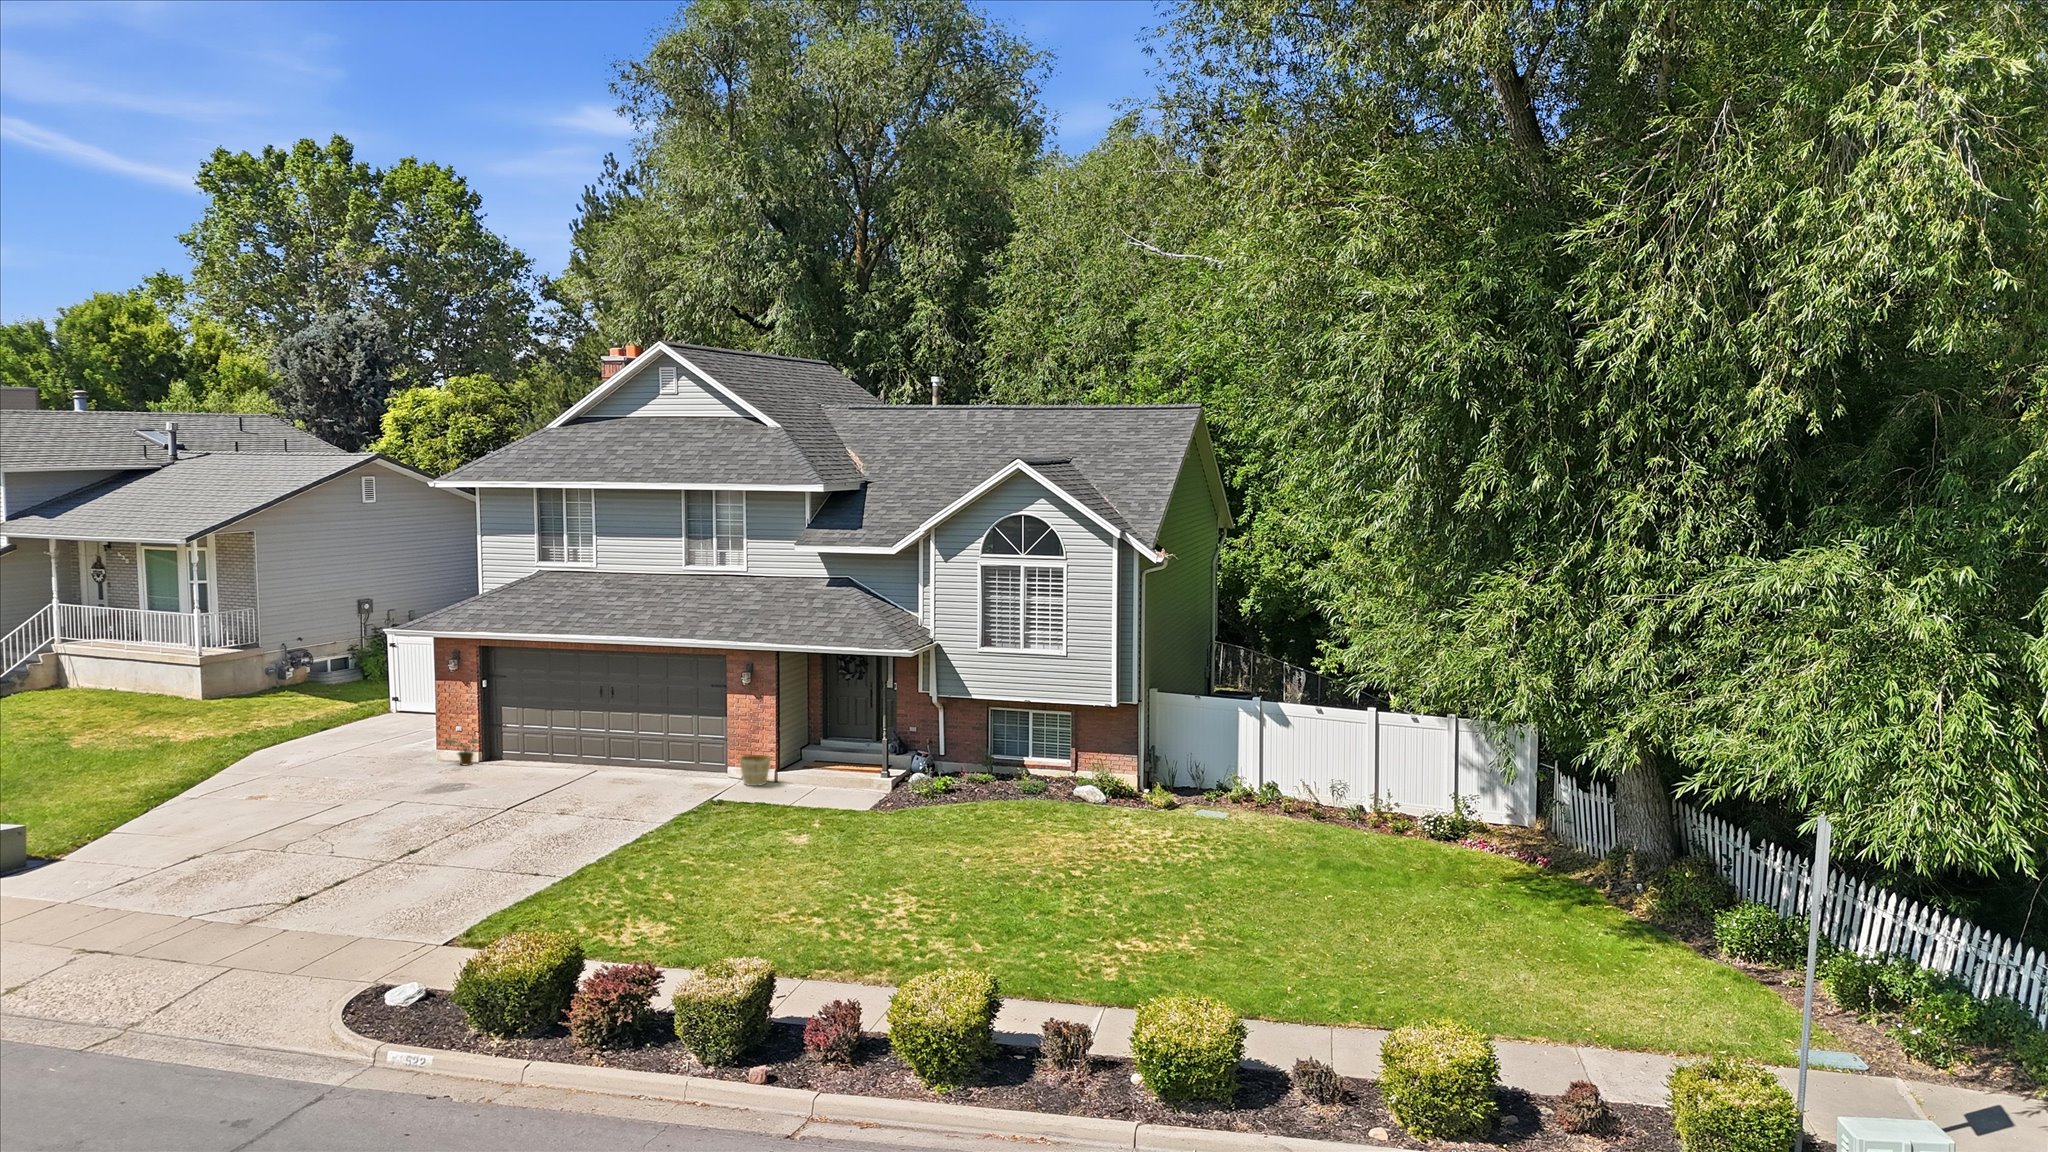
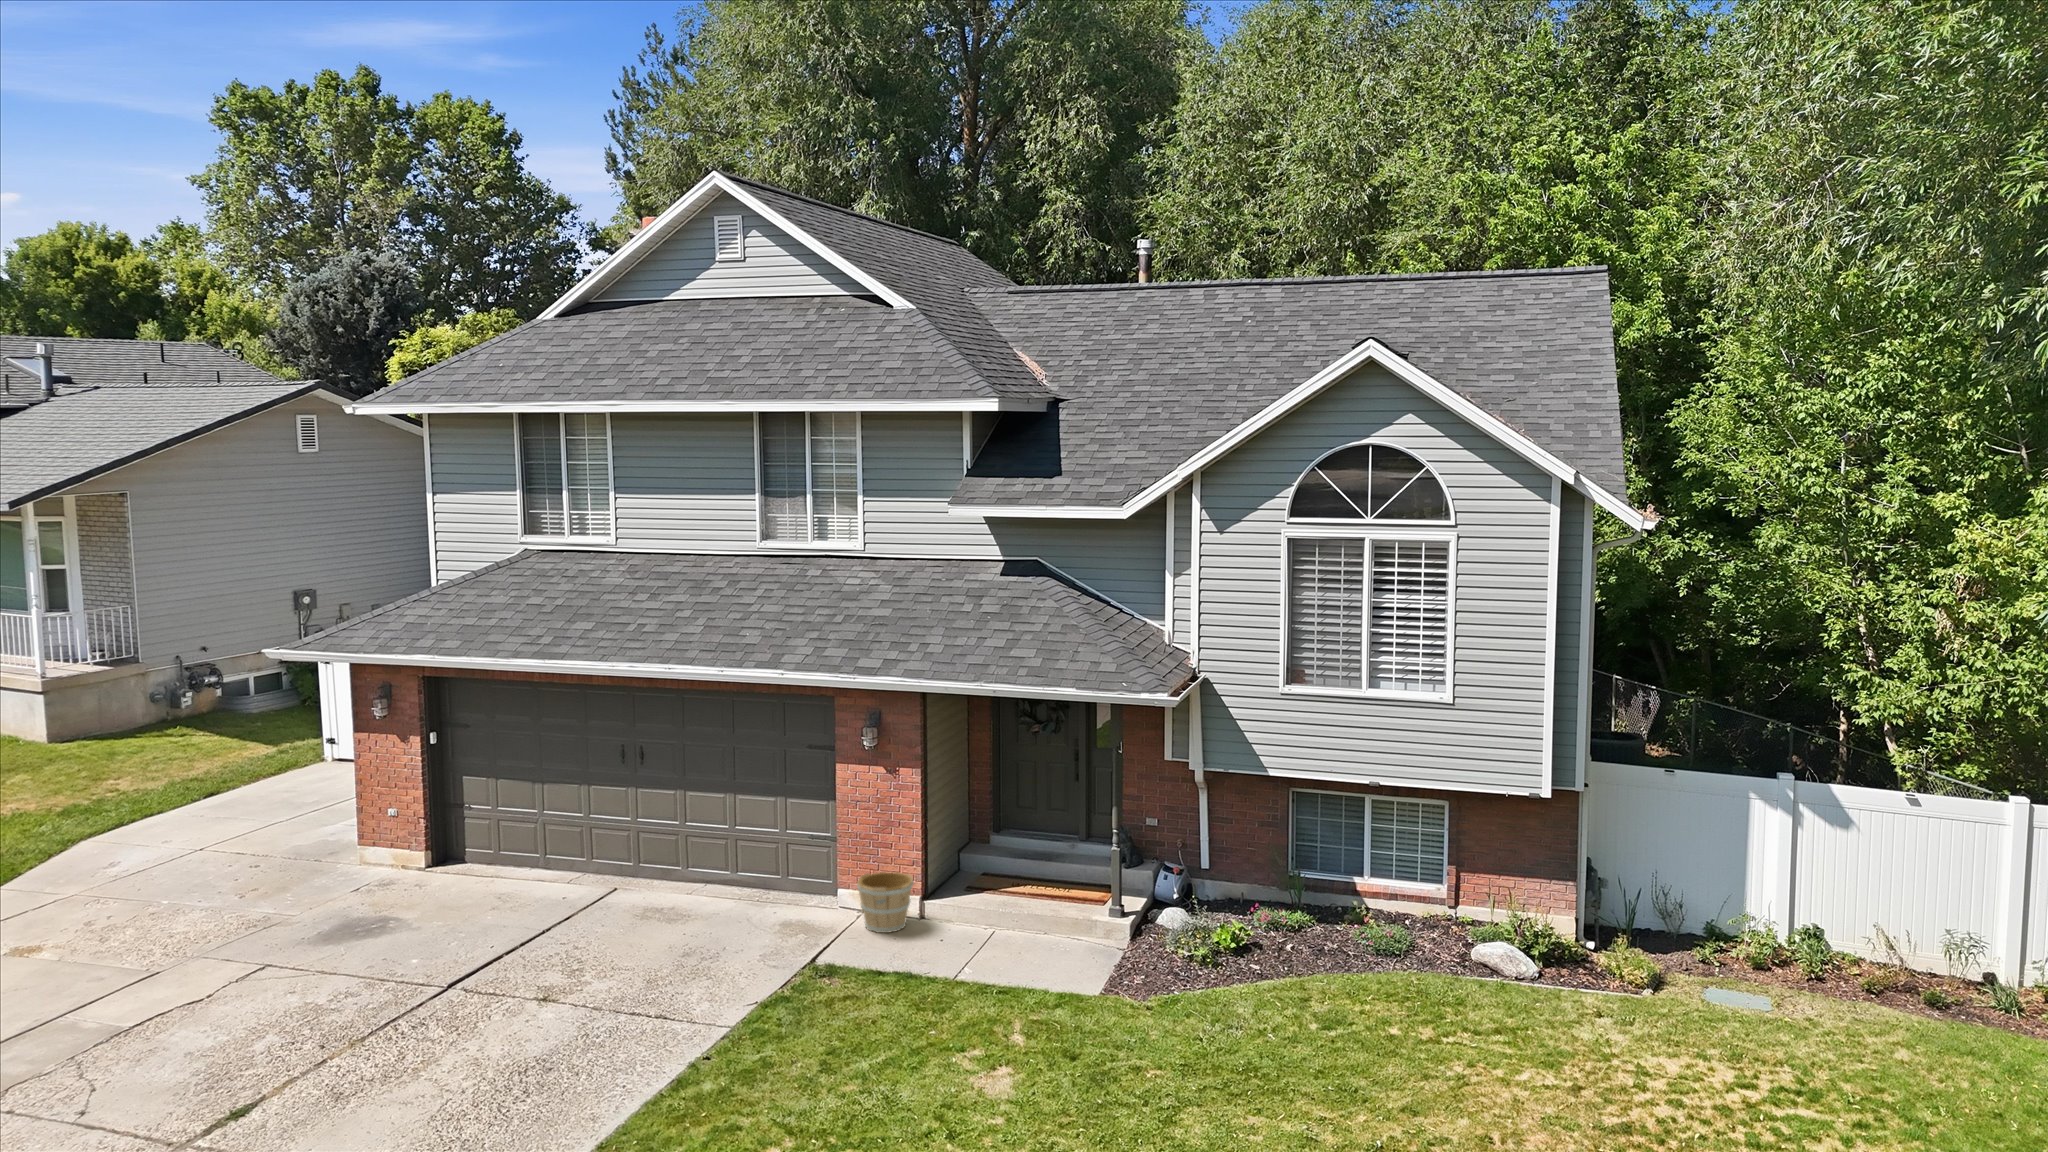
potted plant: present [444,739,477,766] -> none [353,830,417,878]

